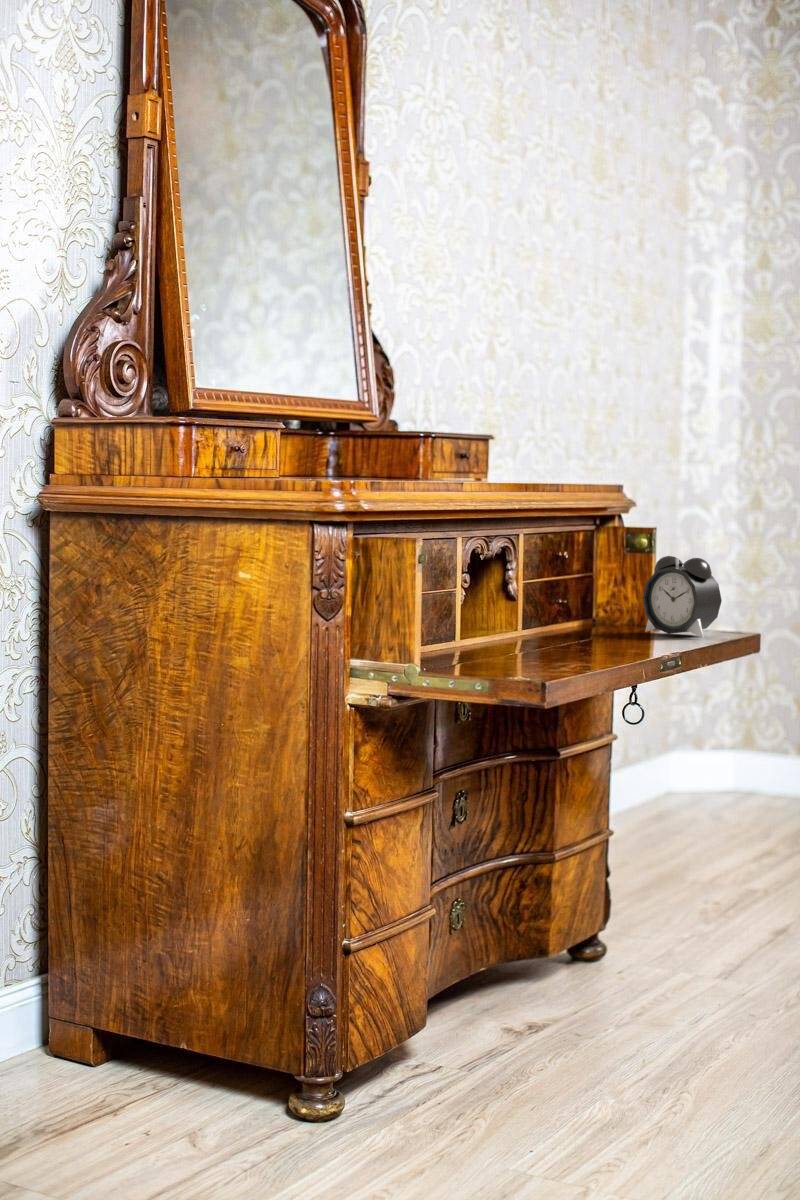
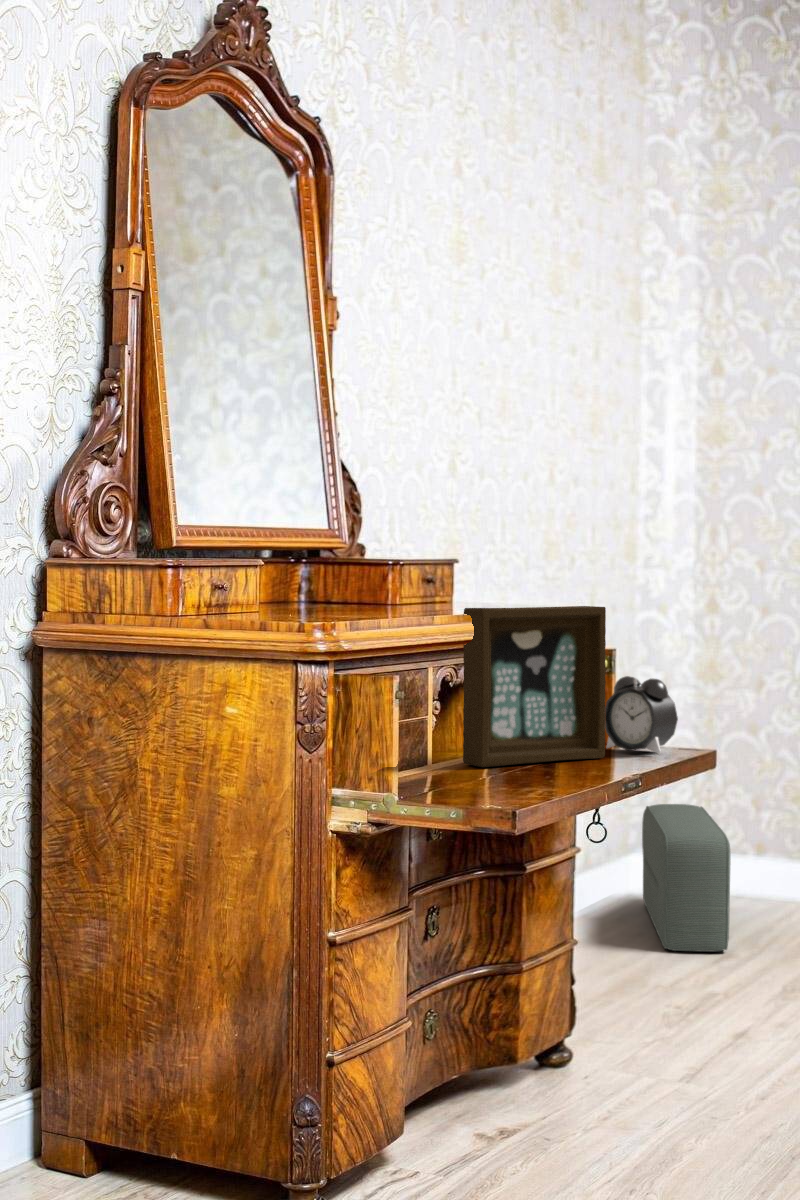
picture frame: none [494,478,647,646] -> present [463,606,606,767]
pouf: none [680,705,770,851] -> present [642,804,731,952]

